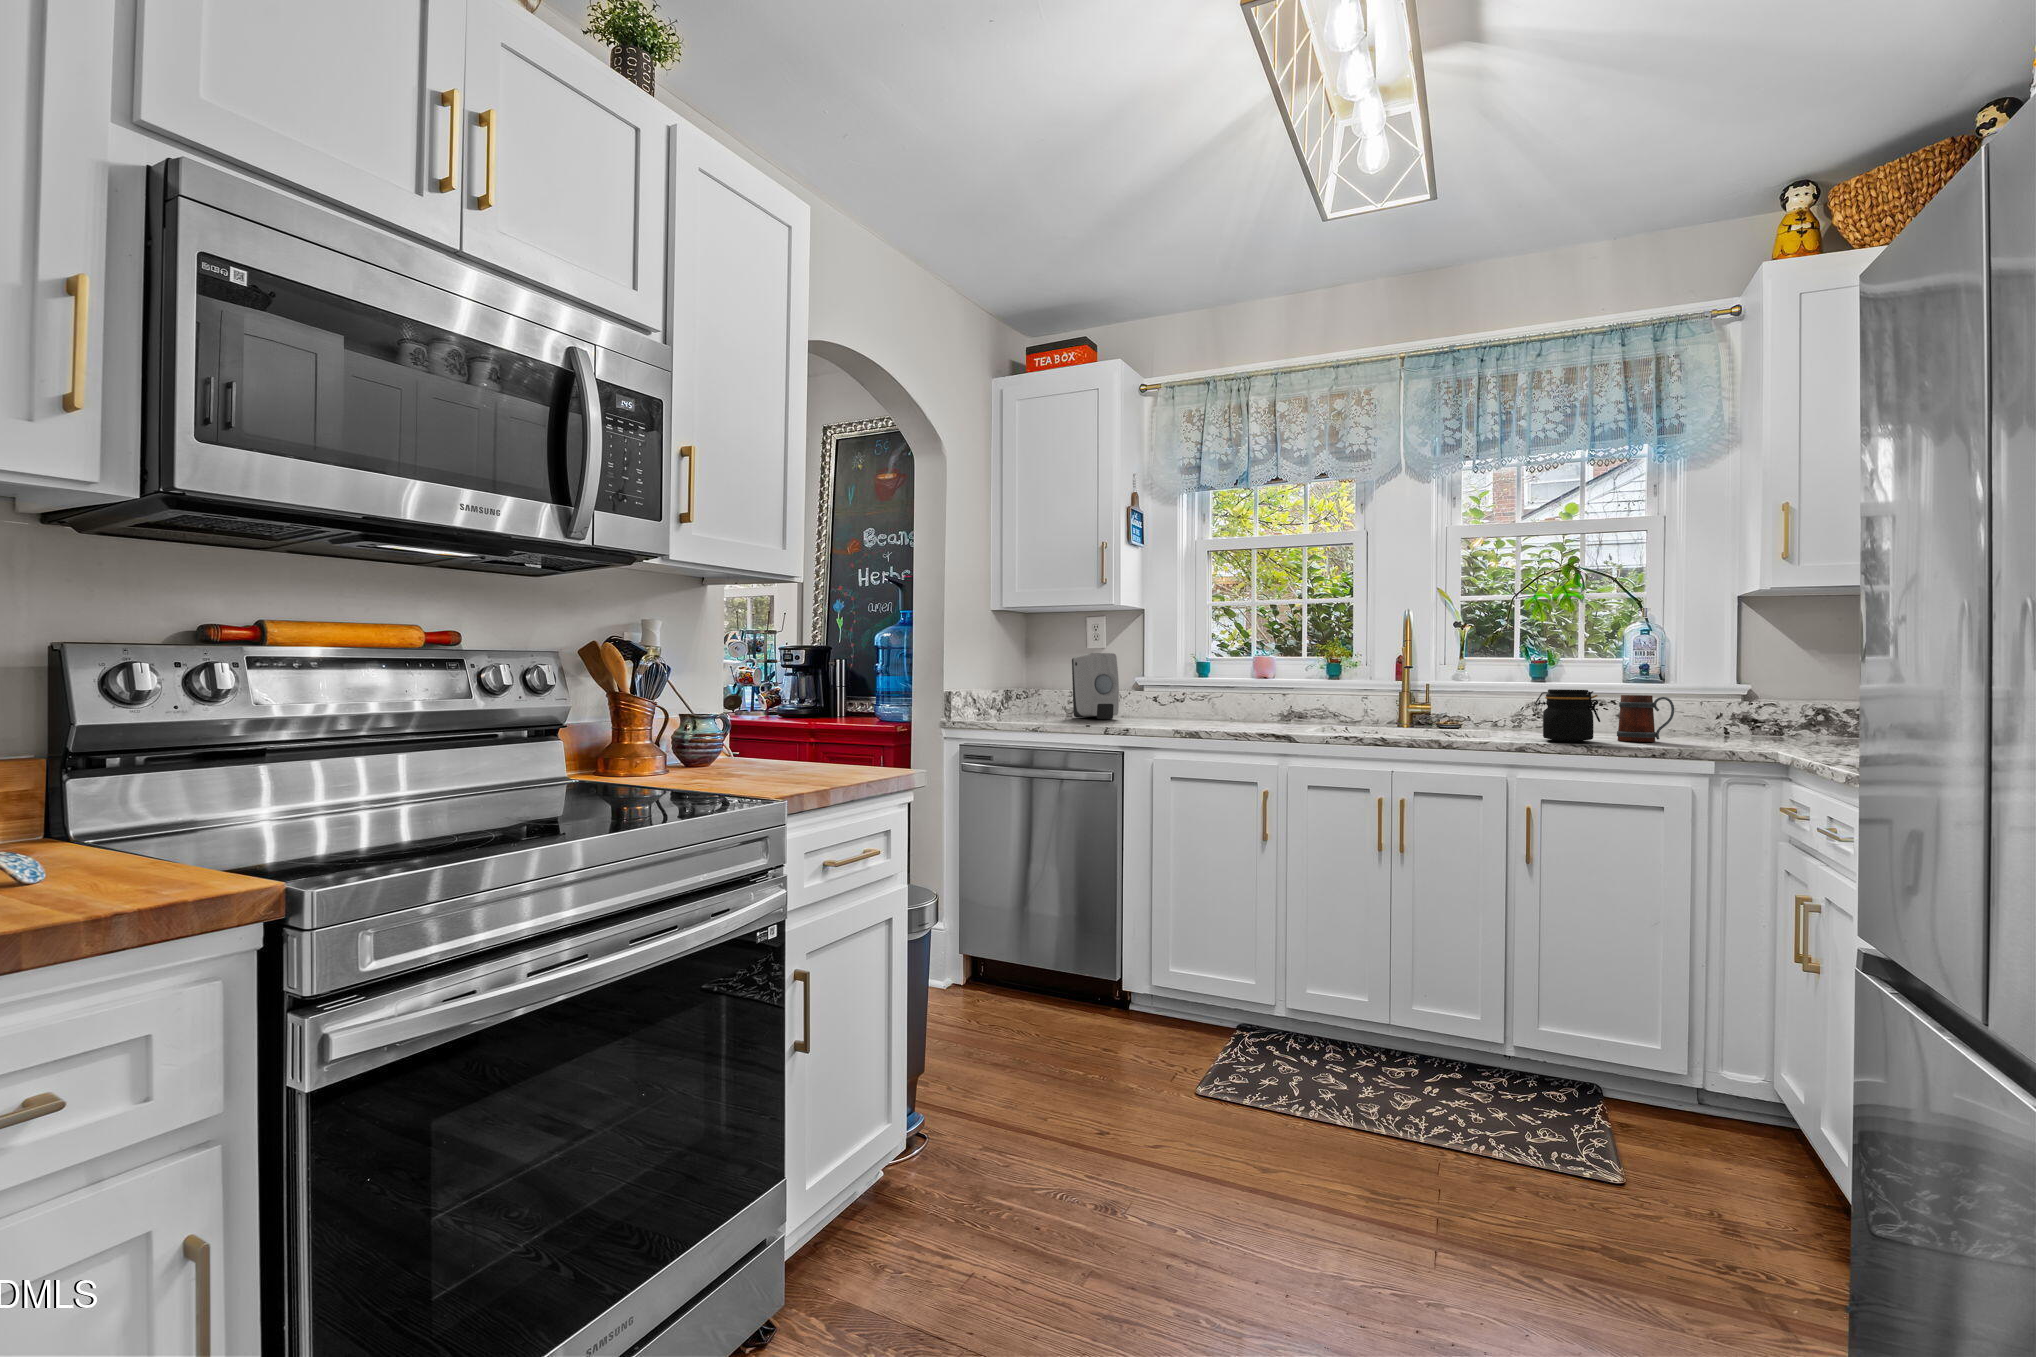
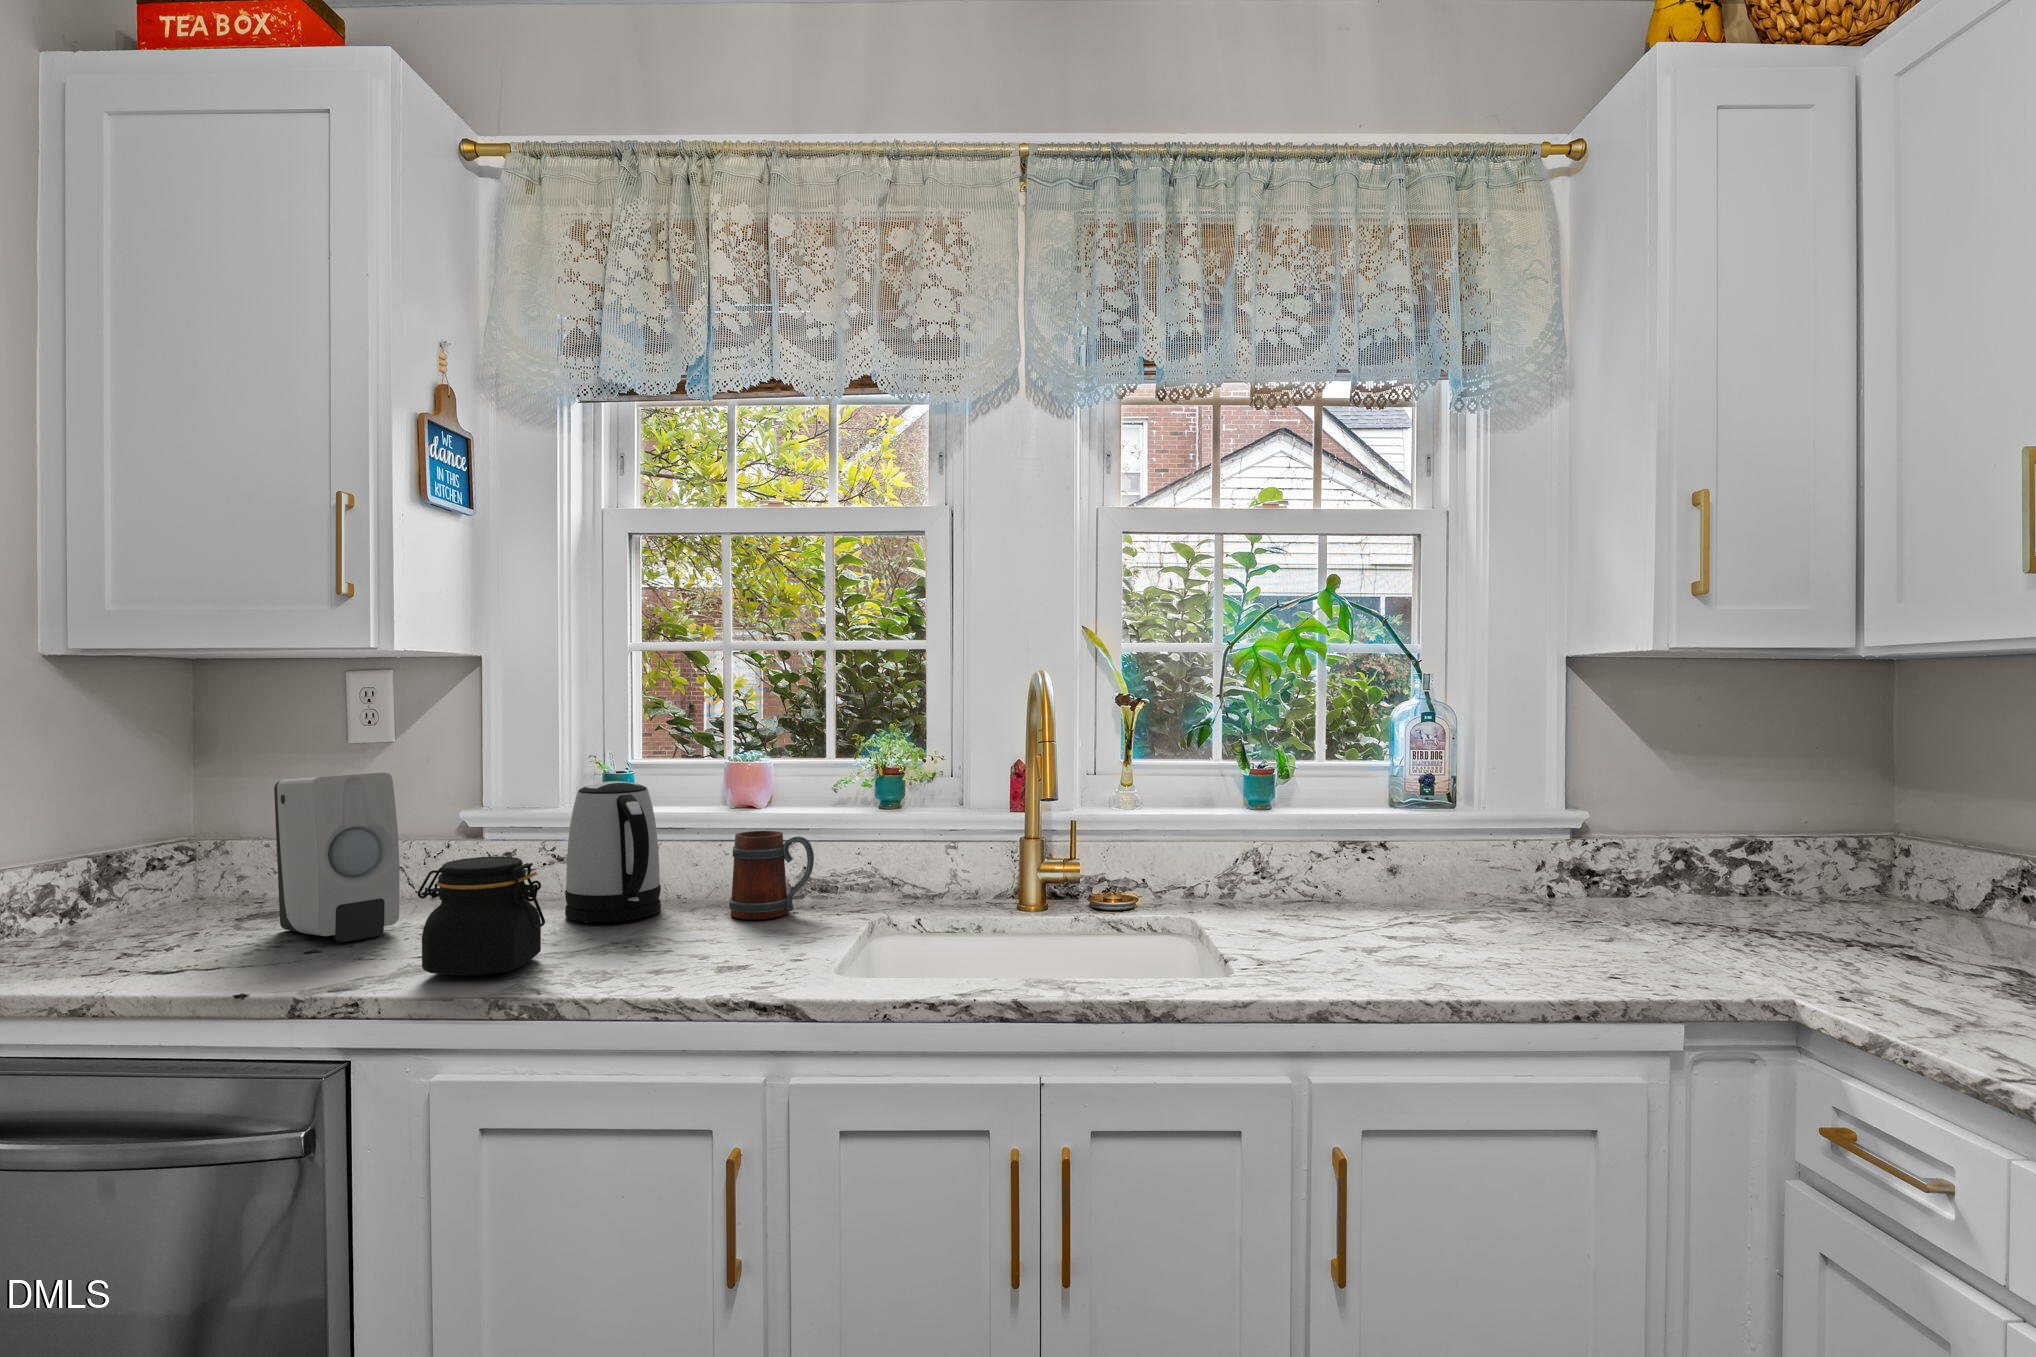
kettle: none [1183,661,1223,720] -> present [565,781,661,923]
jar: present [1535,689,1600,742] -> present [418,857,545,976]
mug: present [1617,695,1674,742] -> present [729,831,814,920]

